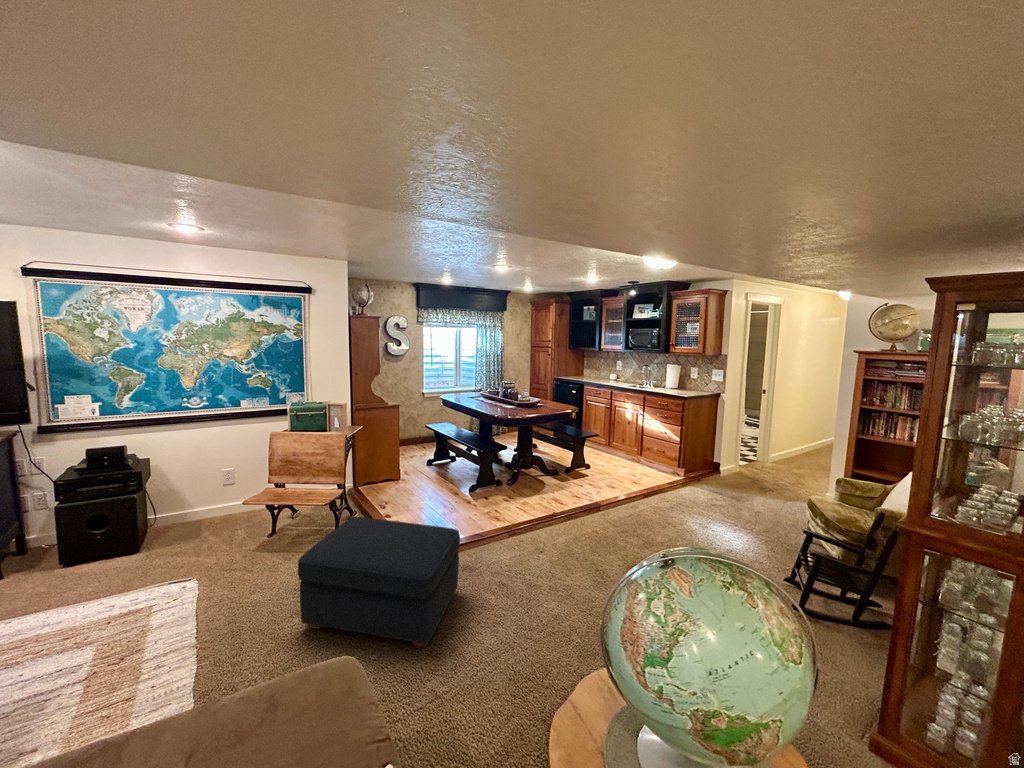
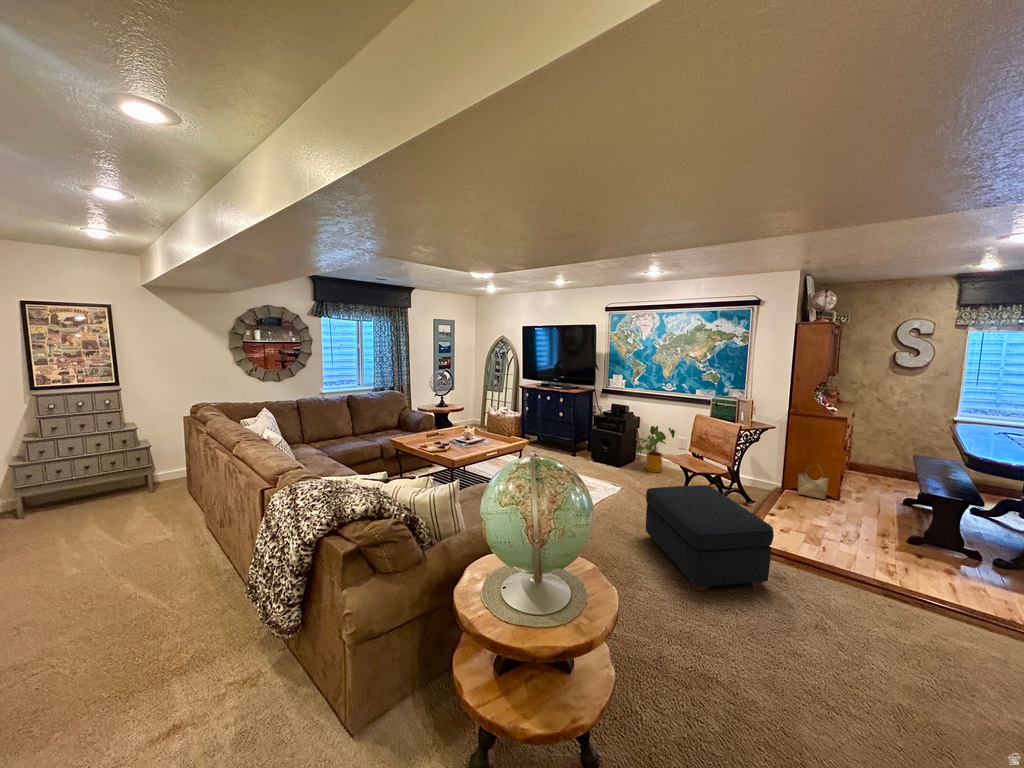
woven basket: none [369,452,393,488] -> present [798,467,829,499]
house plant: none [159,461,222,536] -> present [636,426,675,472]

